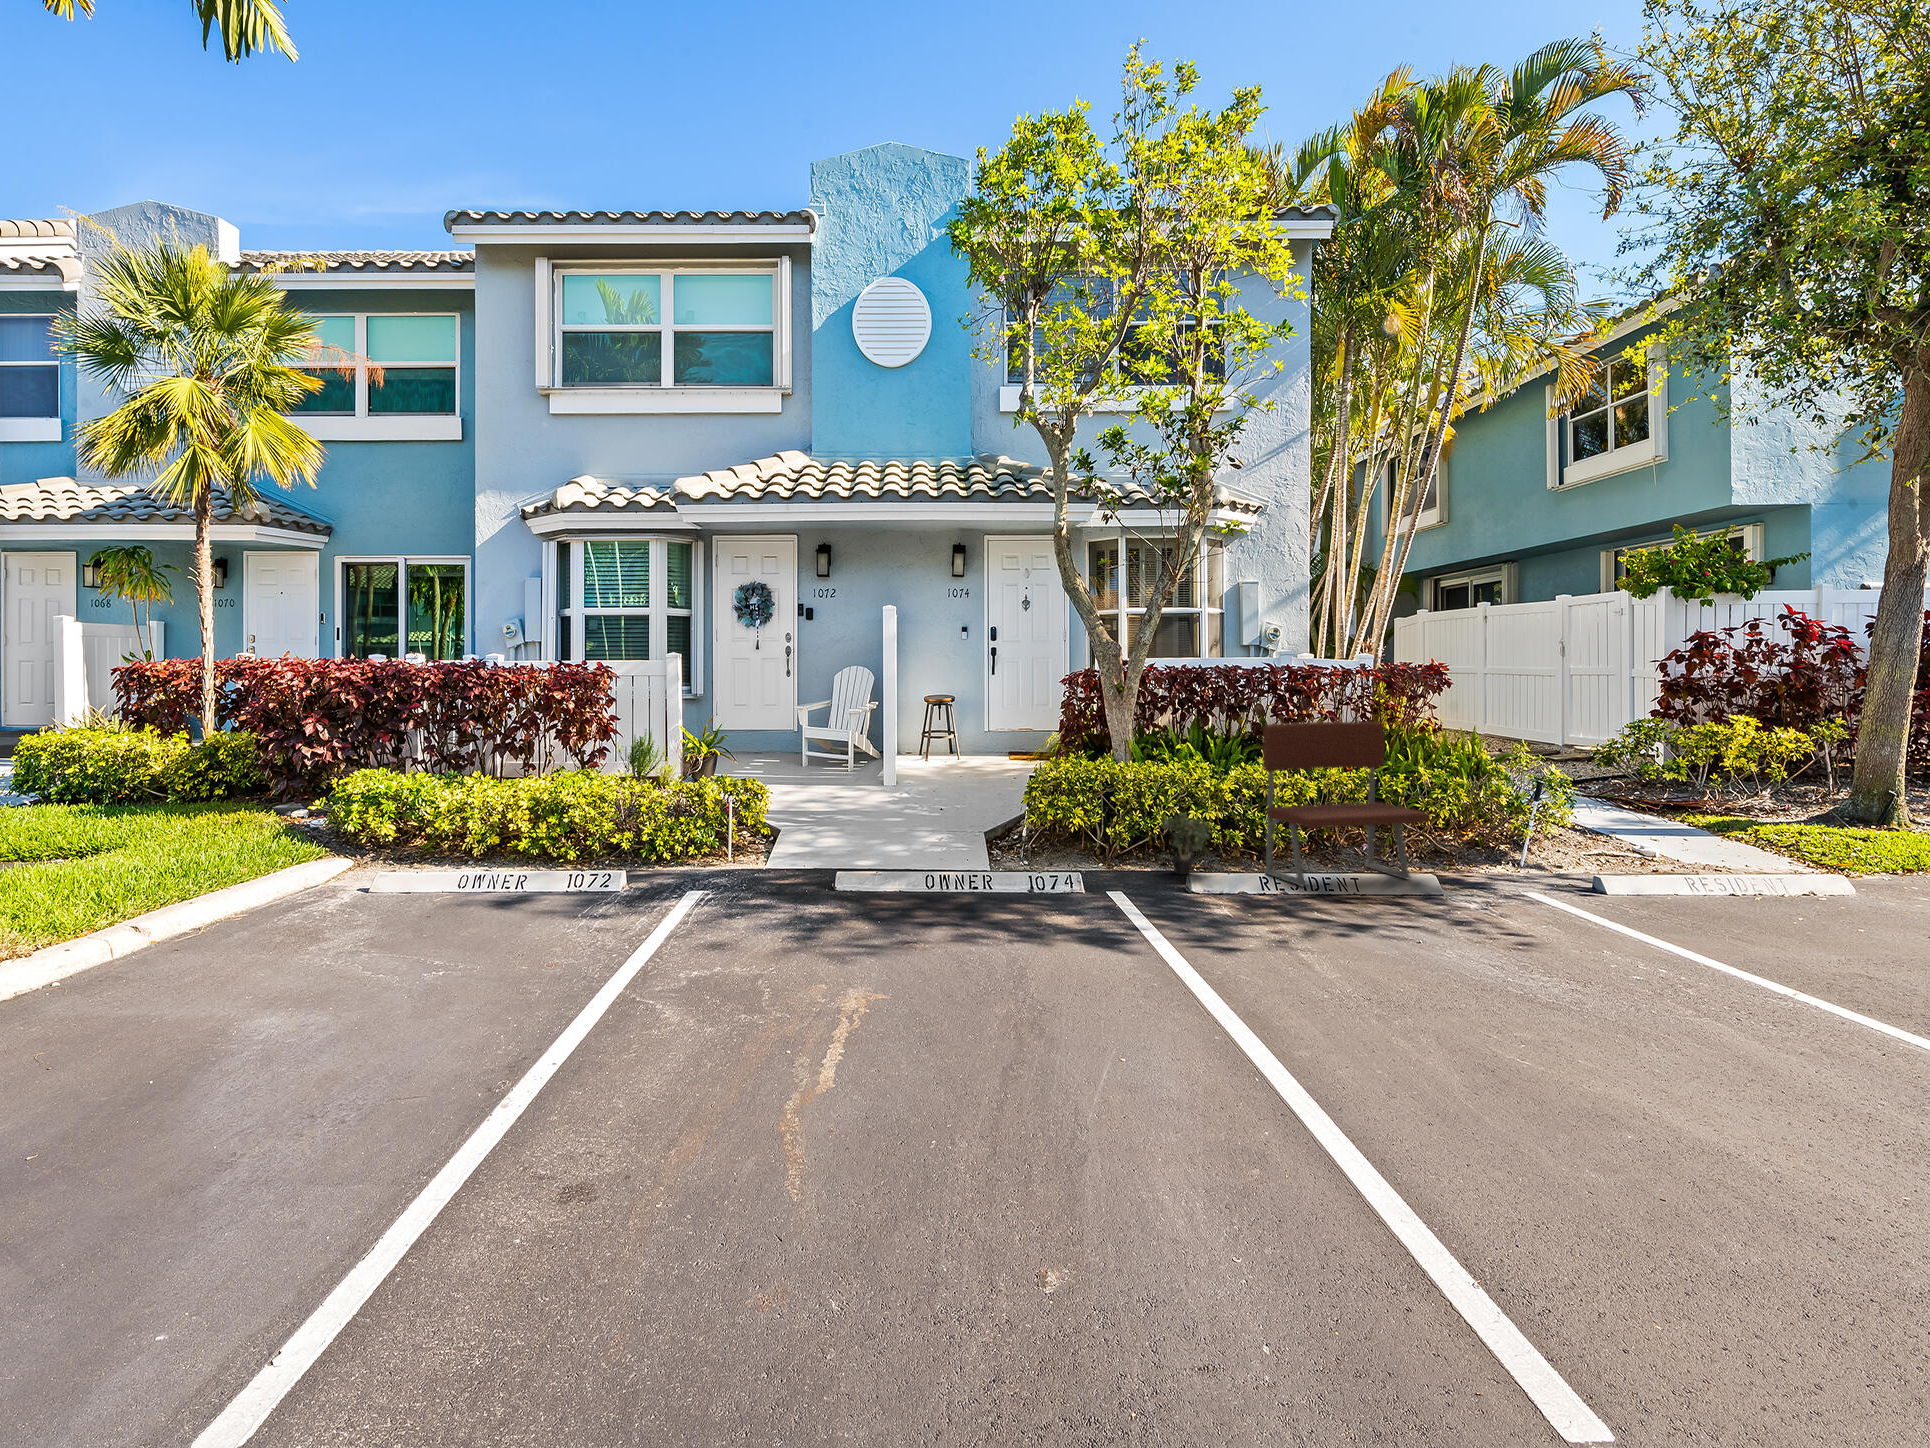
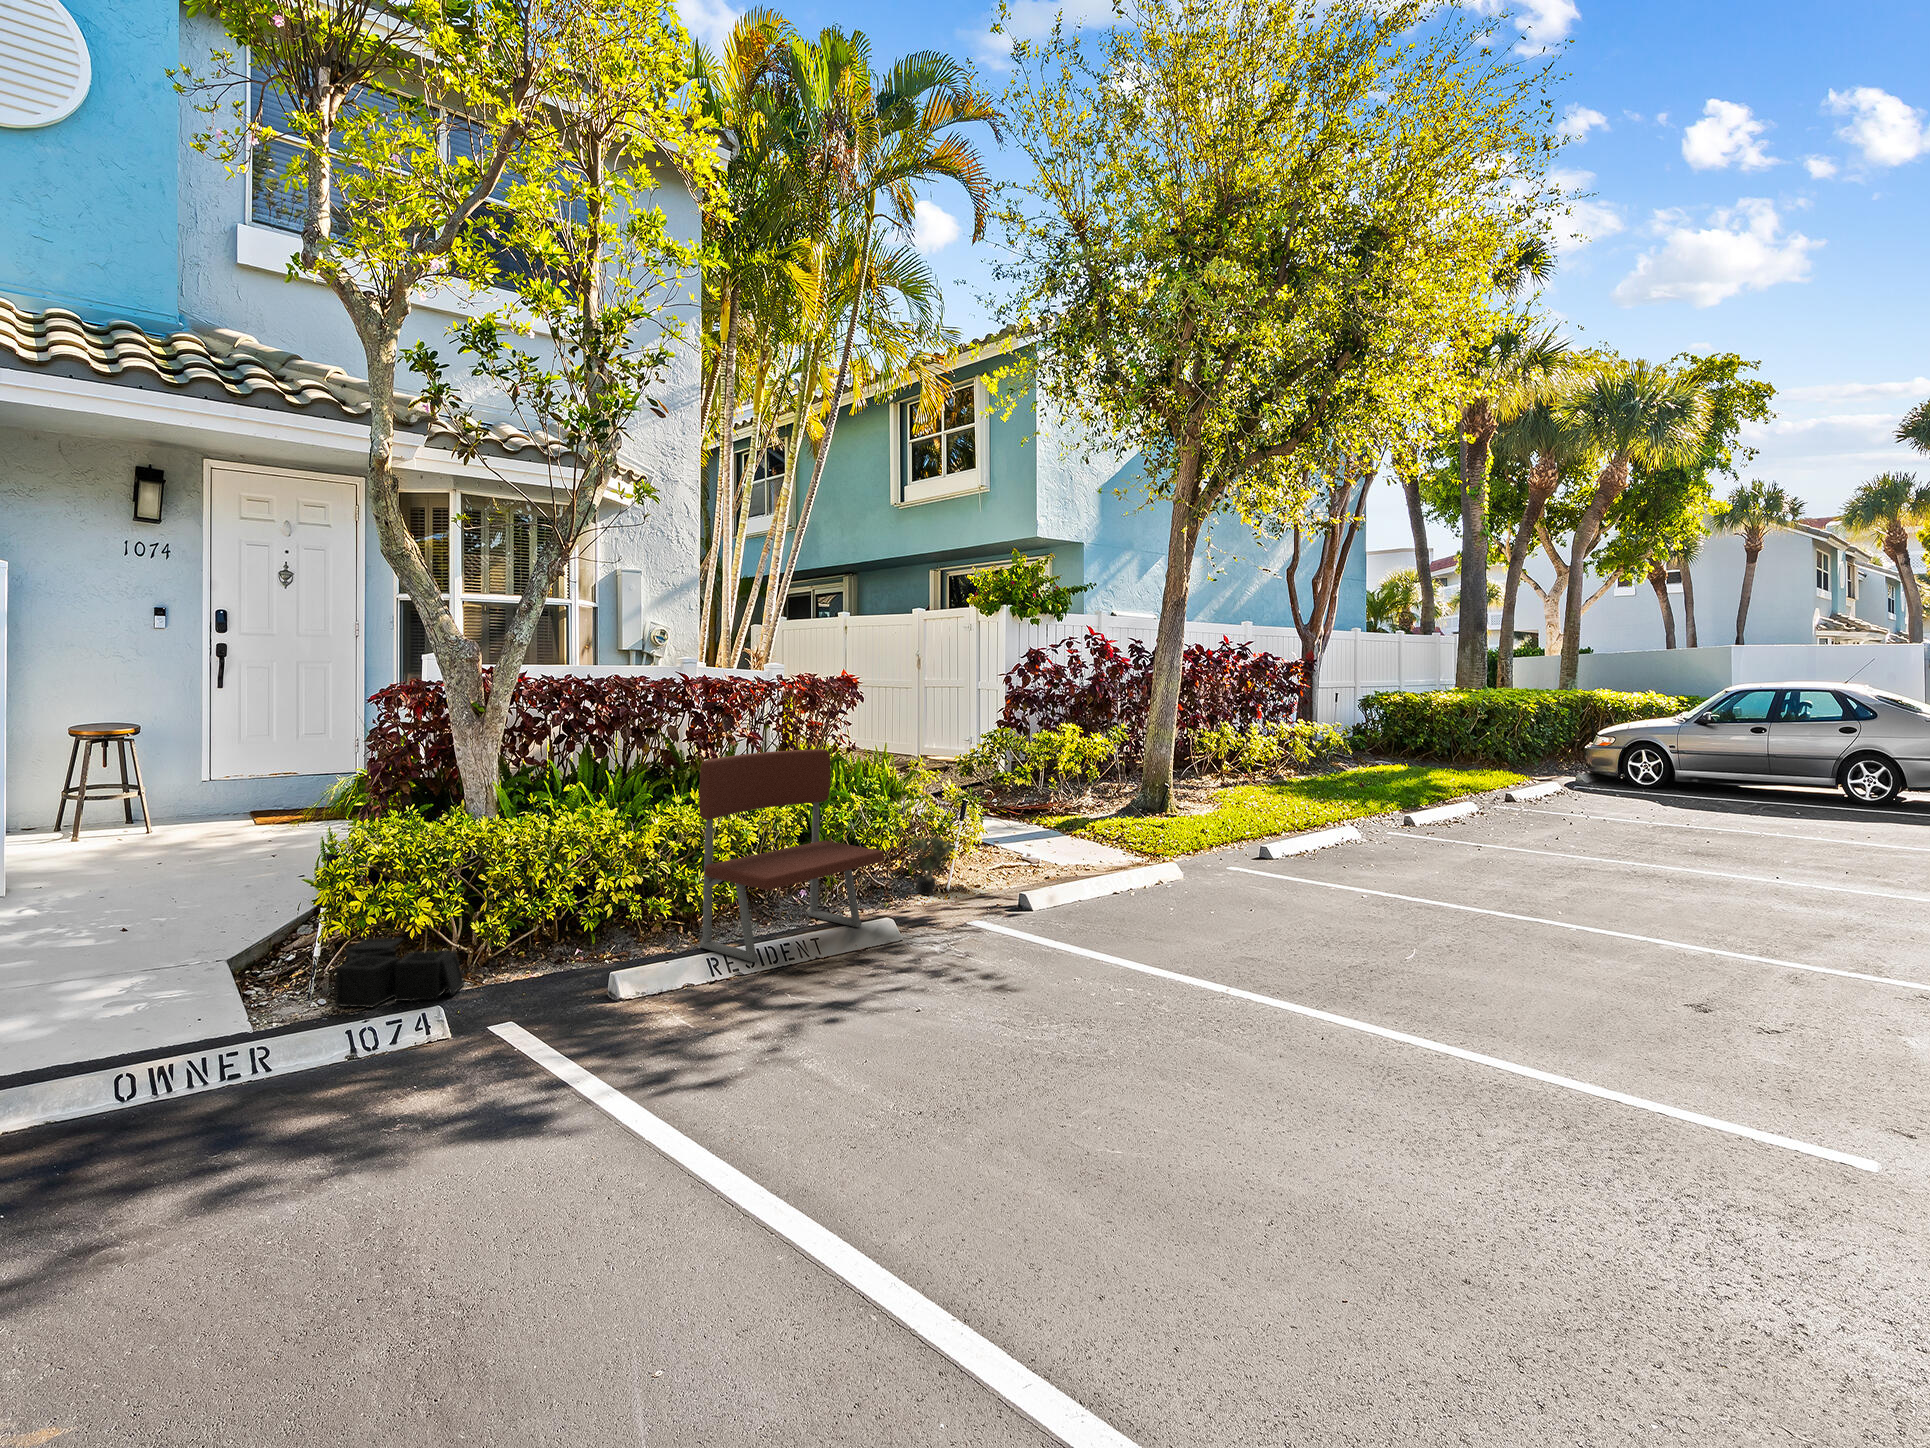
potted plant: present [1161,813,1211,874] -> present [907,837,953,895]
storage bin: none [1027,833,1100,874] -> present [335,938,465,1007]

